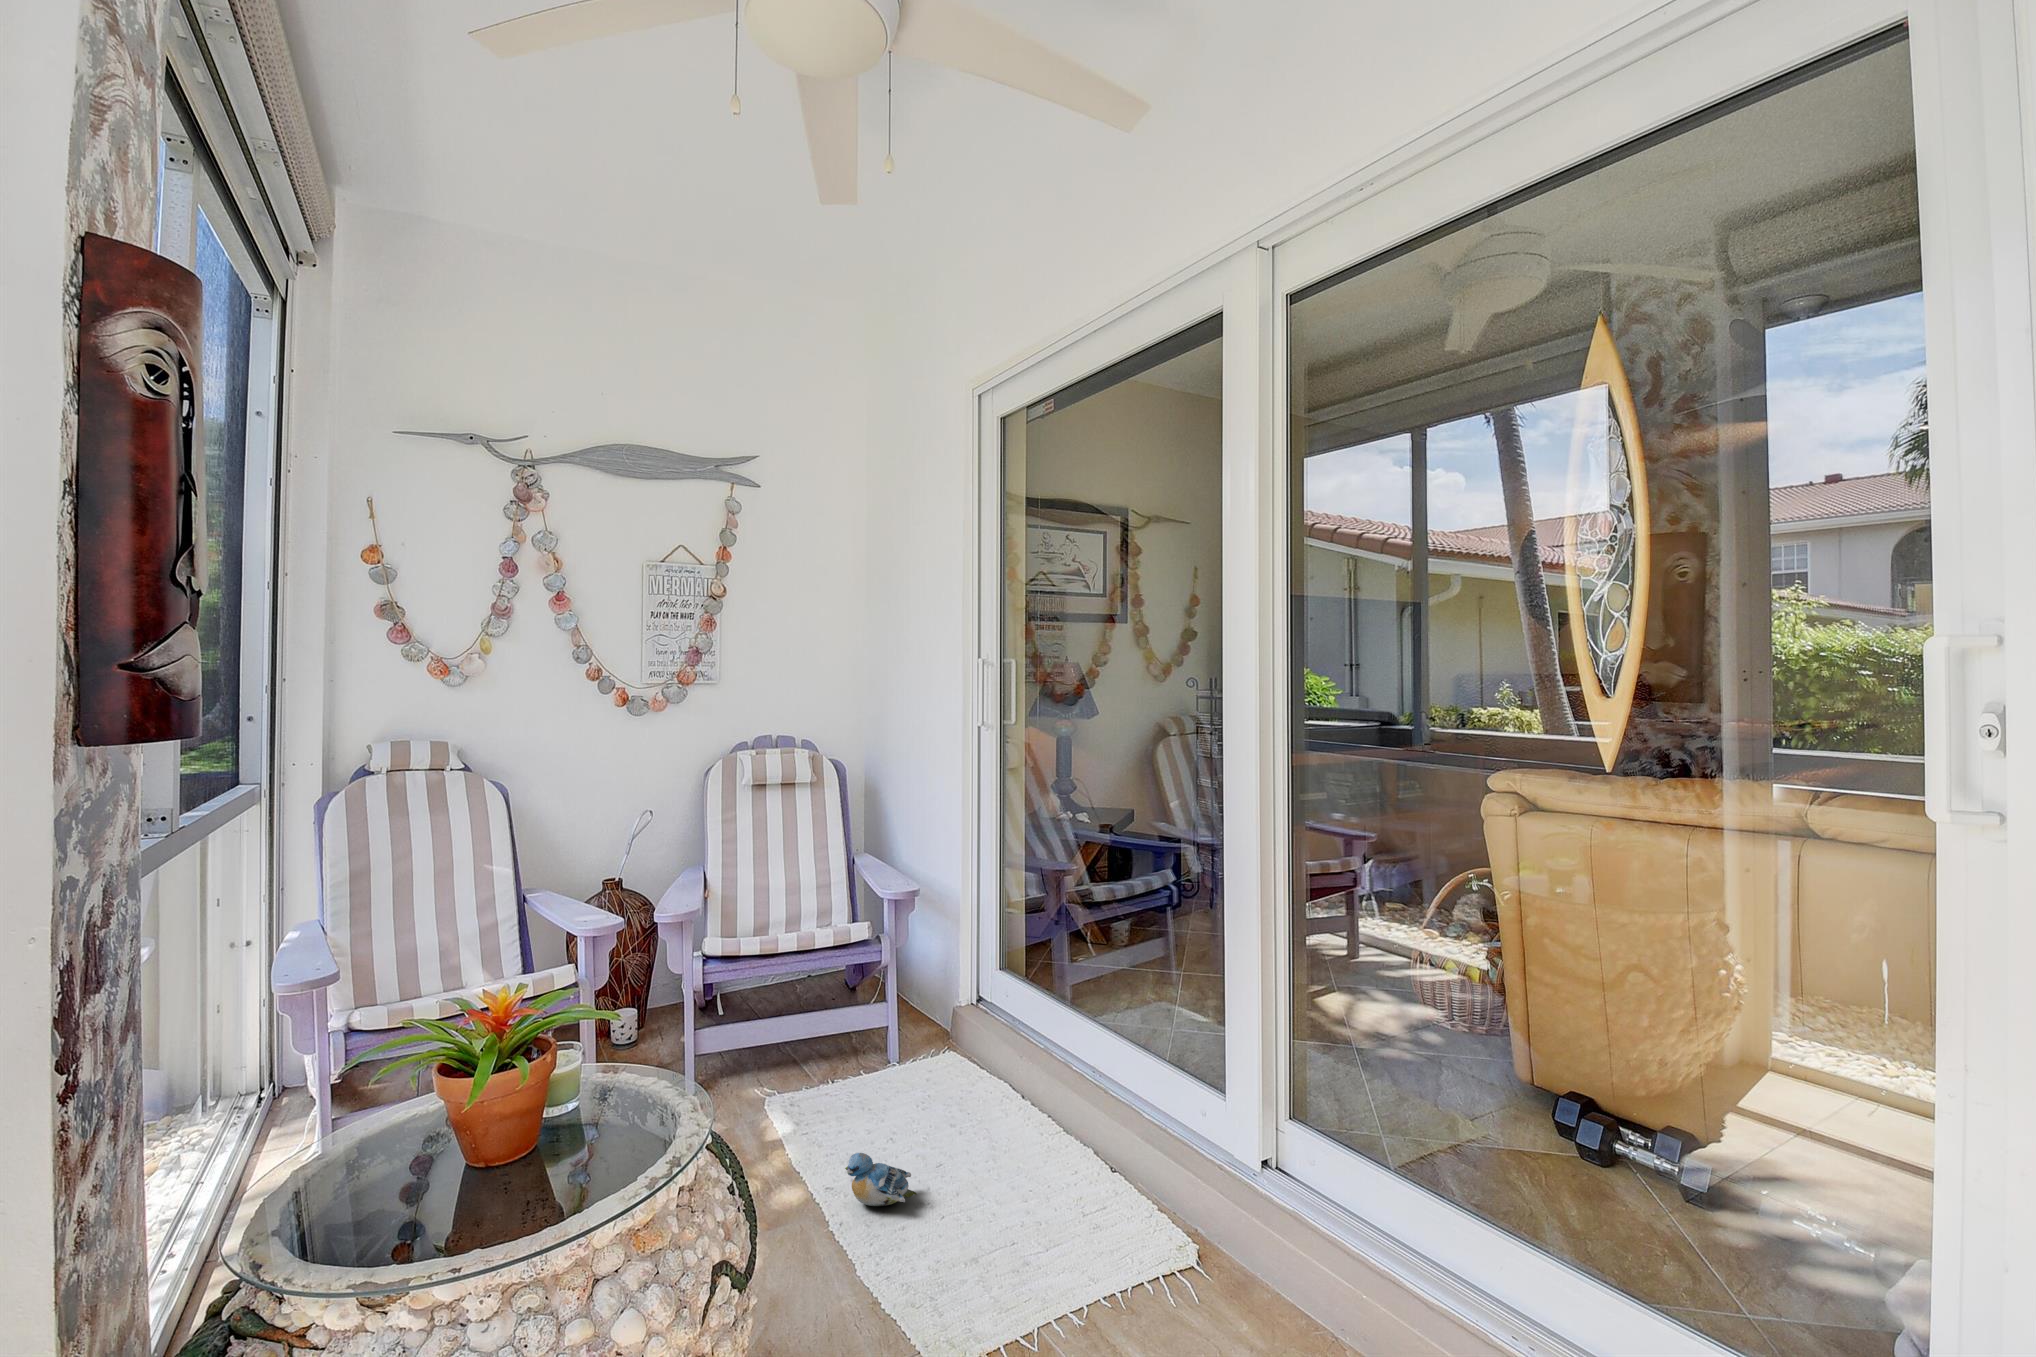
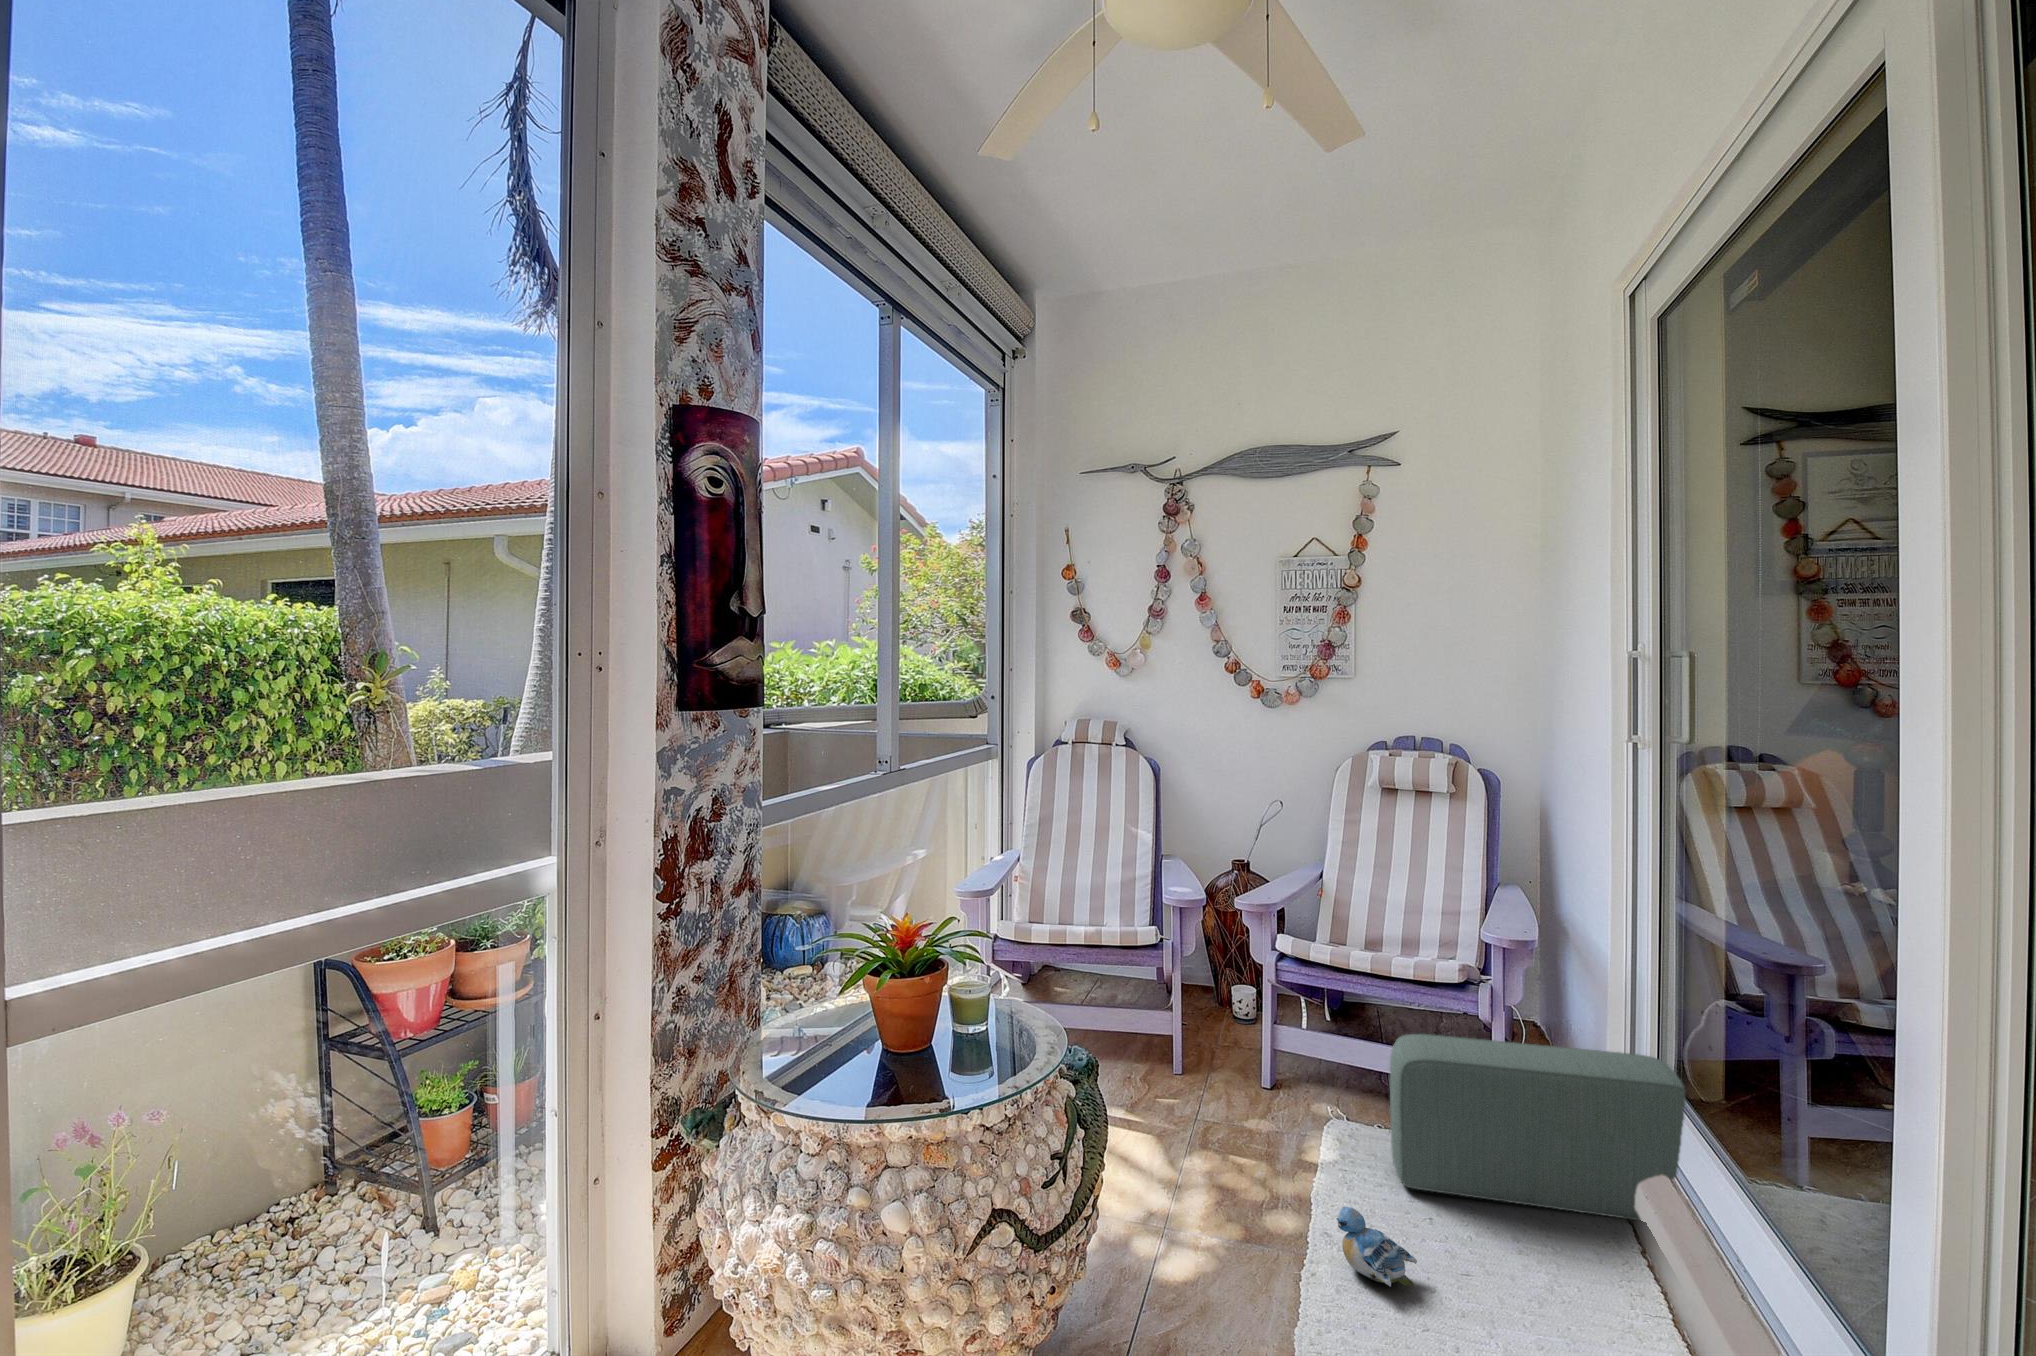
pouf: none [835,964,1045,1127] -> present [1390,1034,1685,1220]

